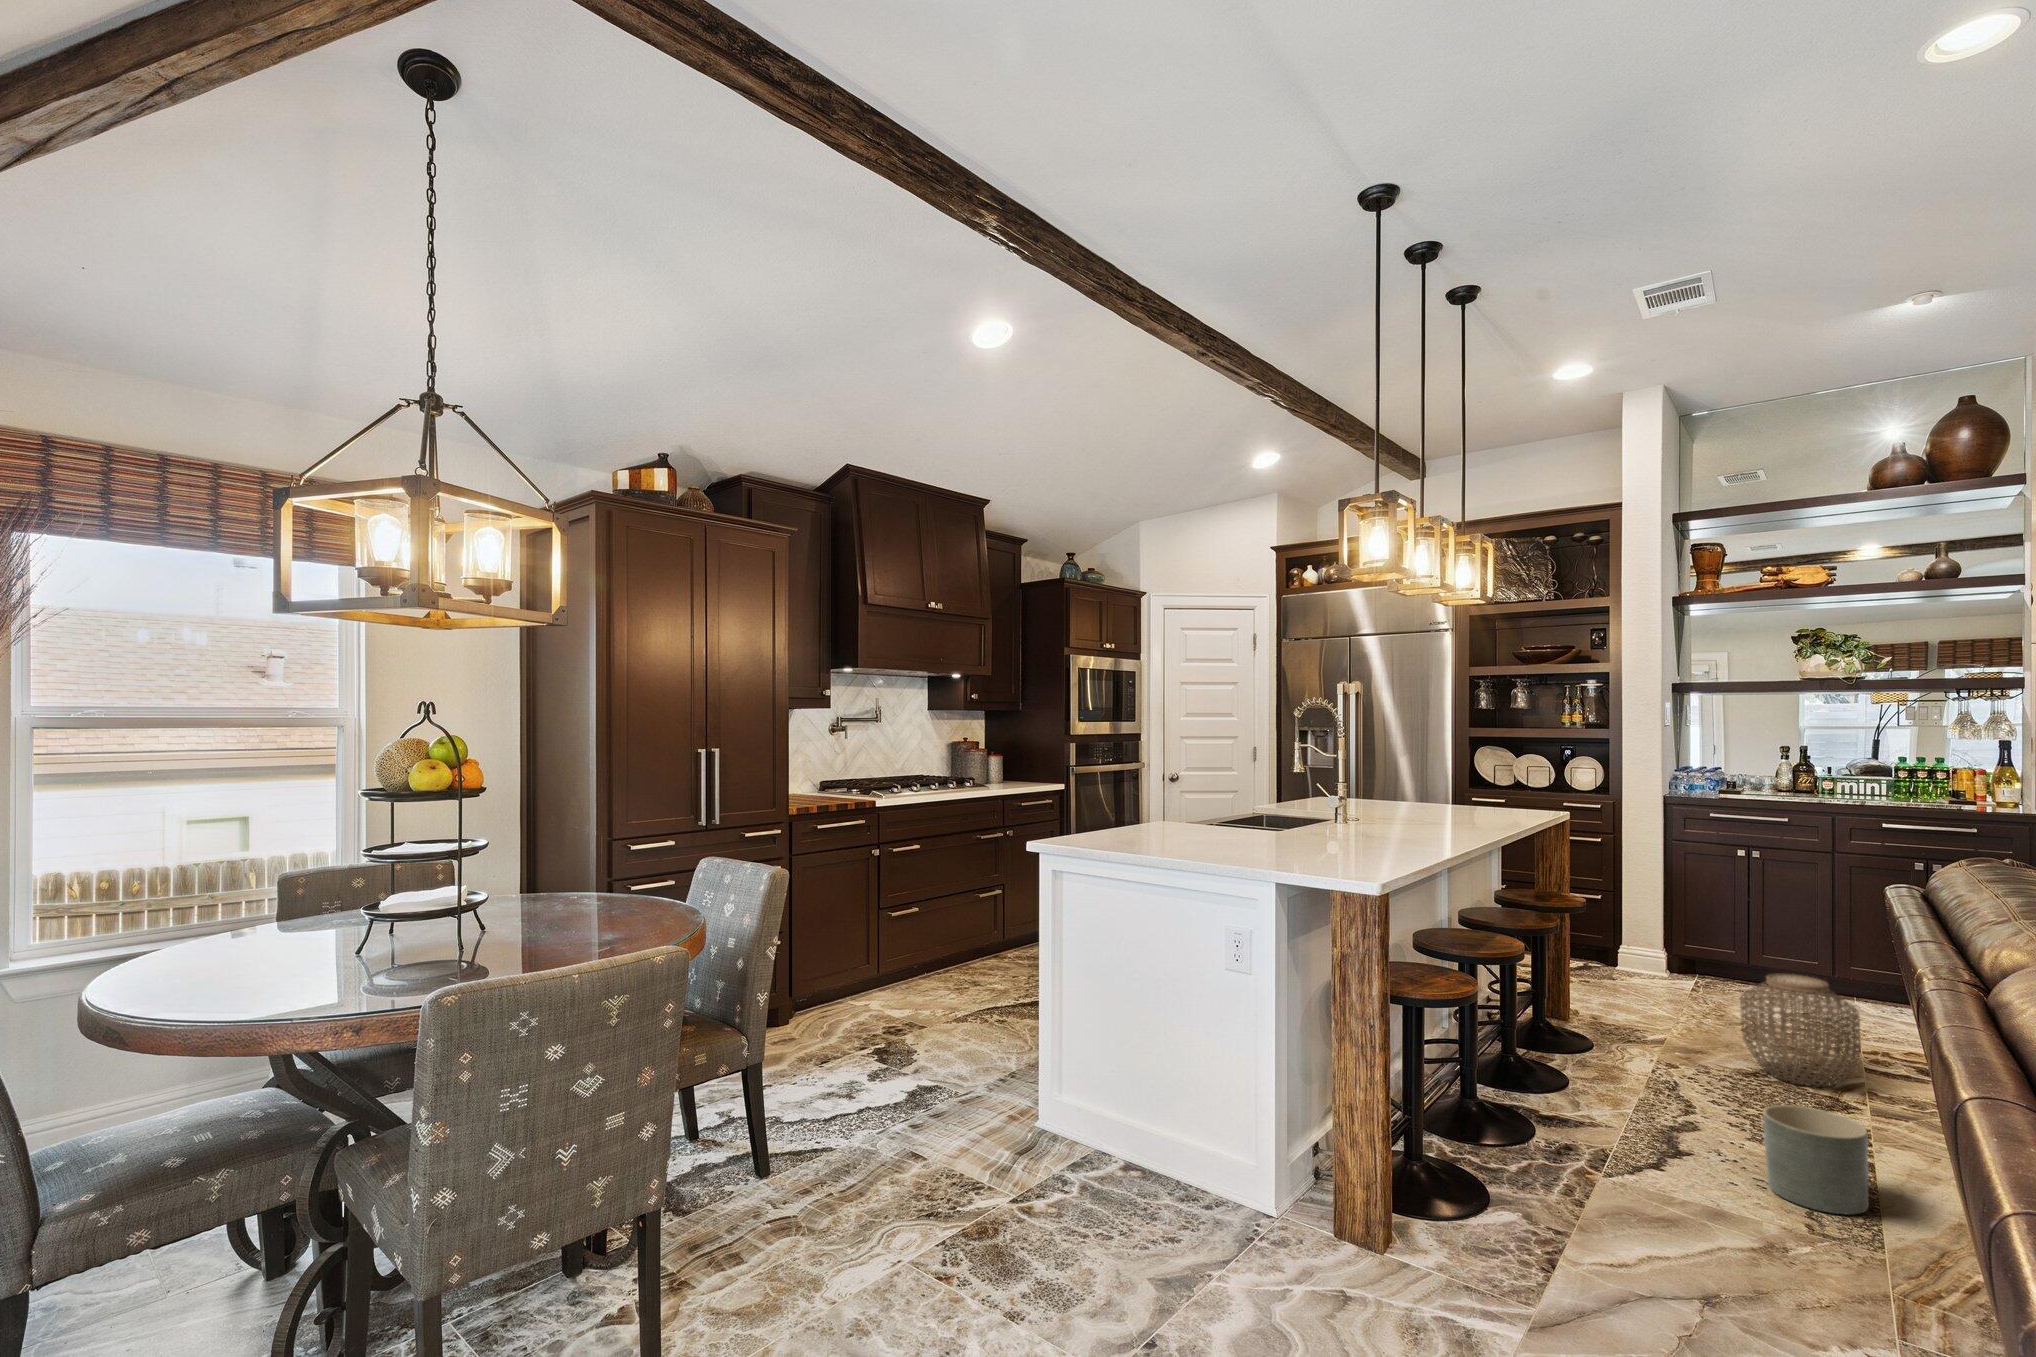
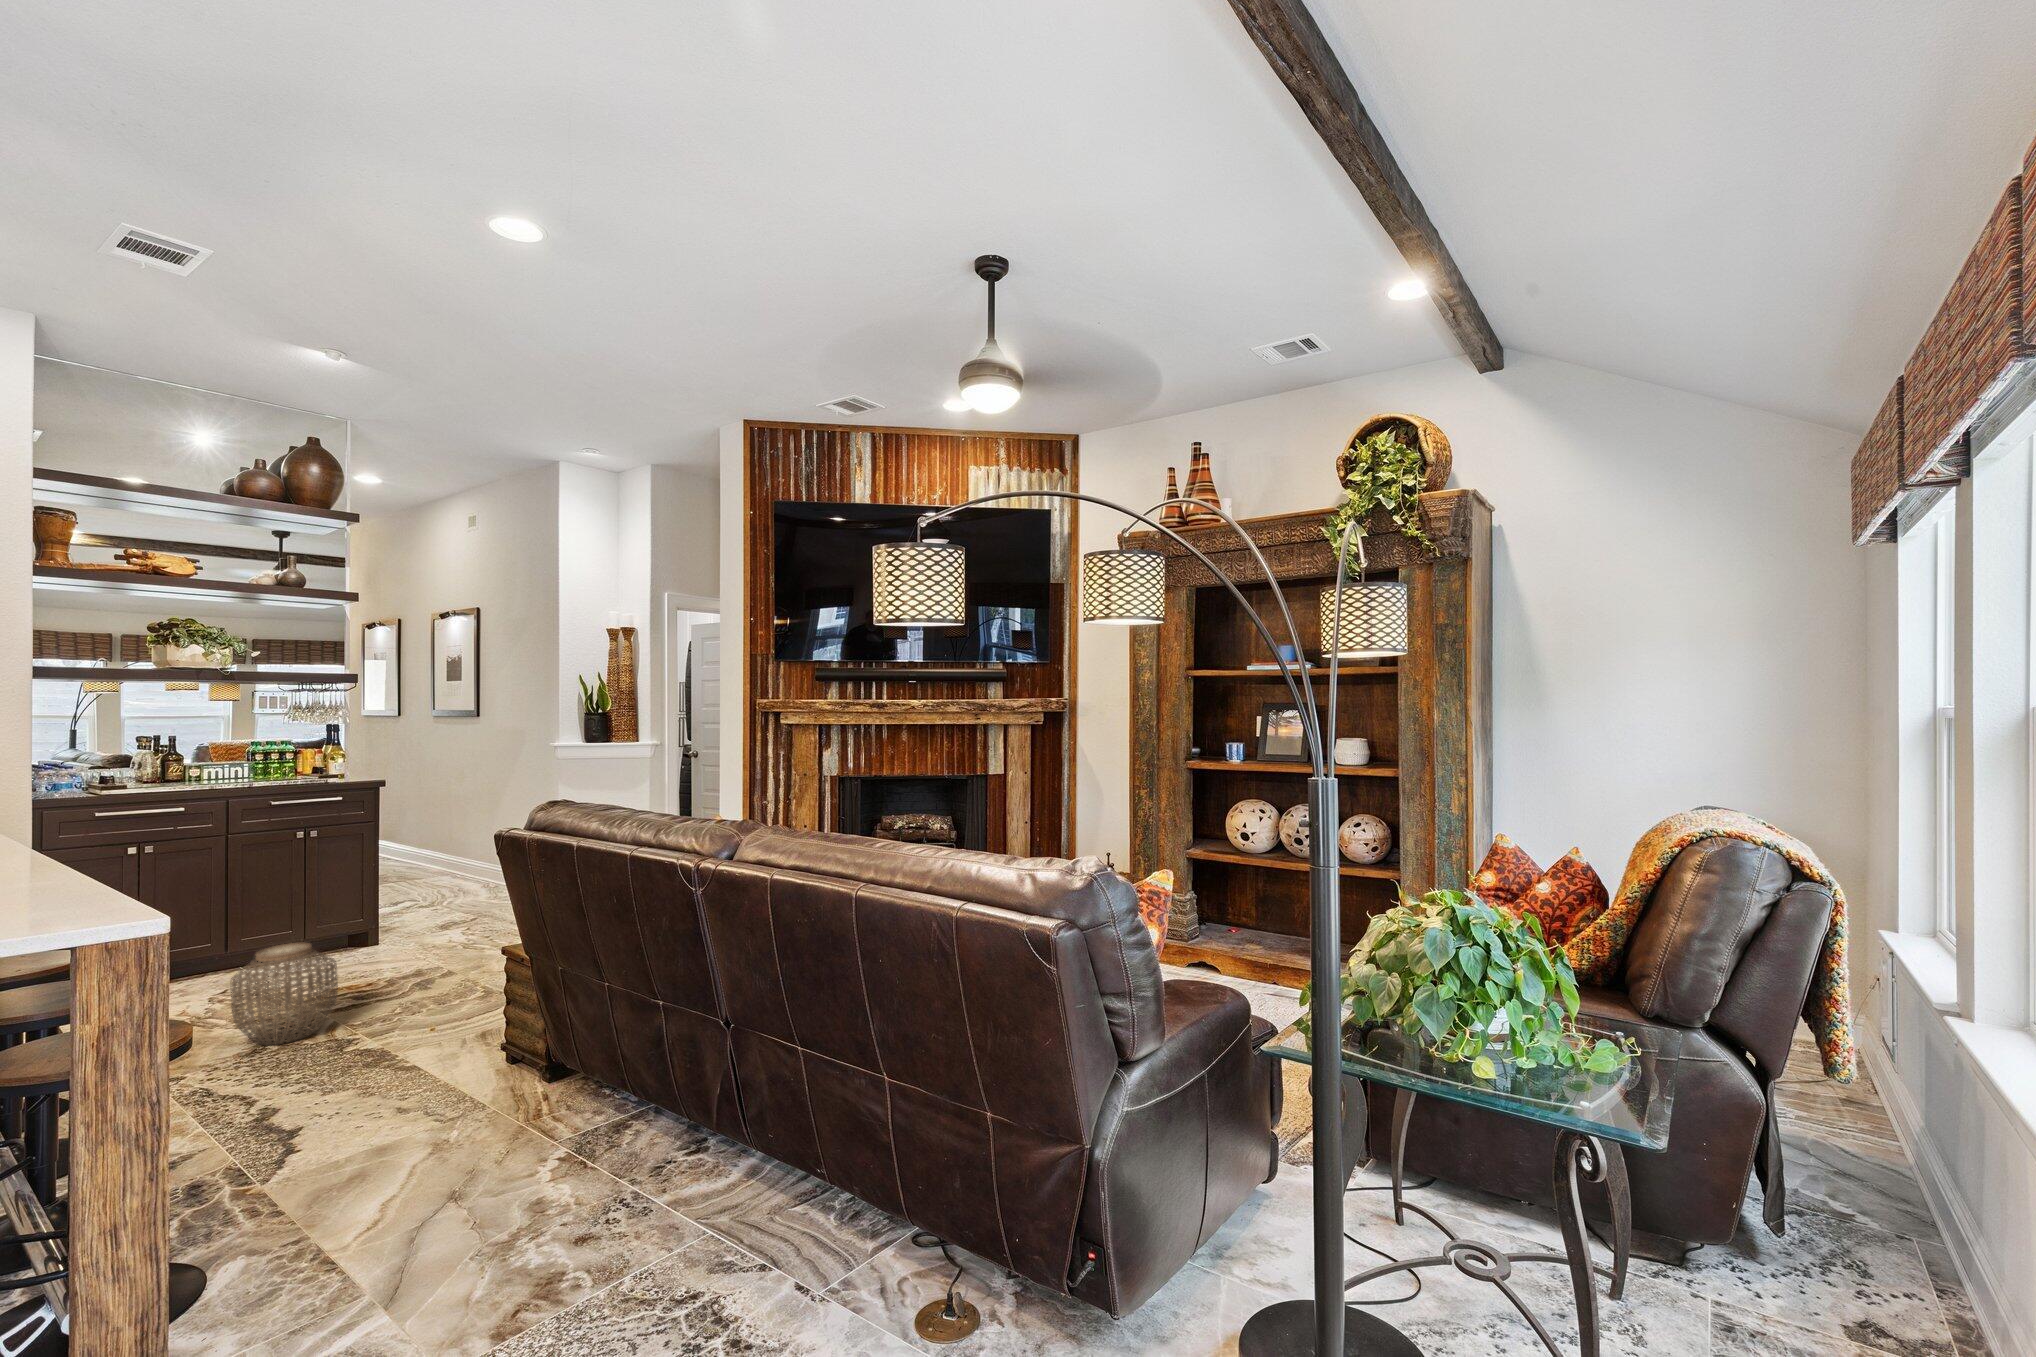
planter: present [1763,1105,1868,1215] -> none [370,1028,449,1115]

